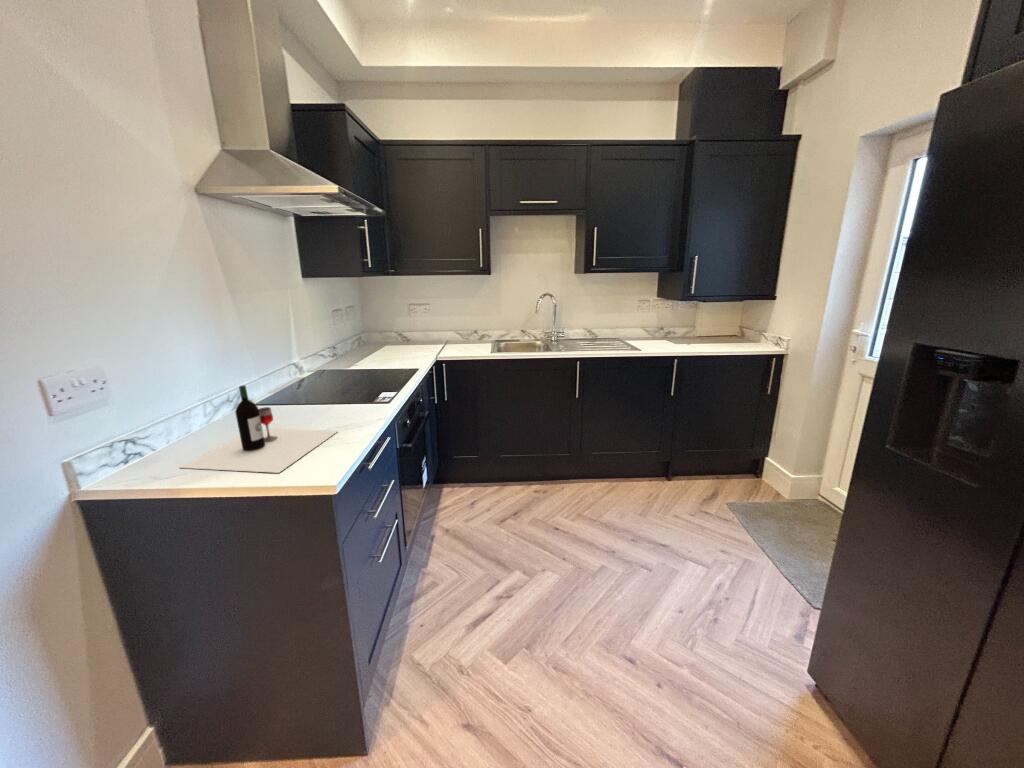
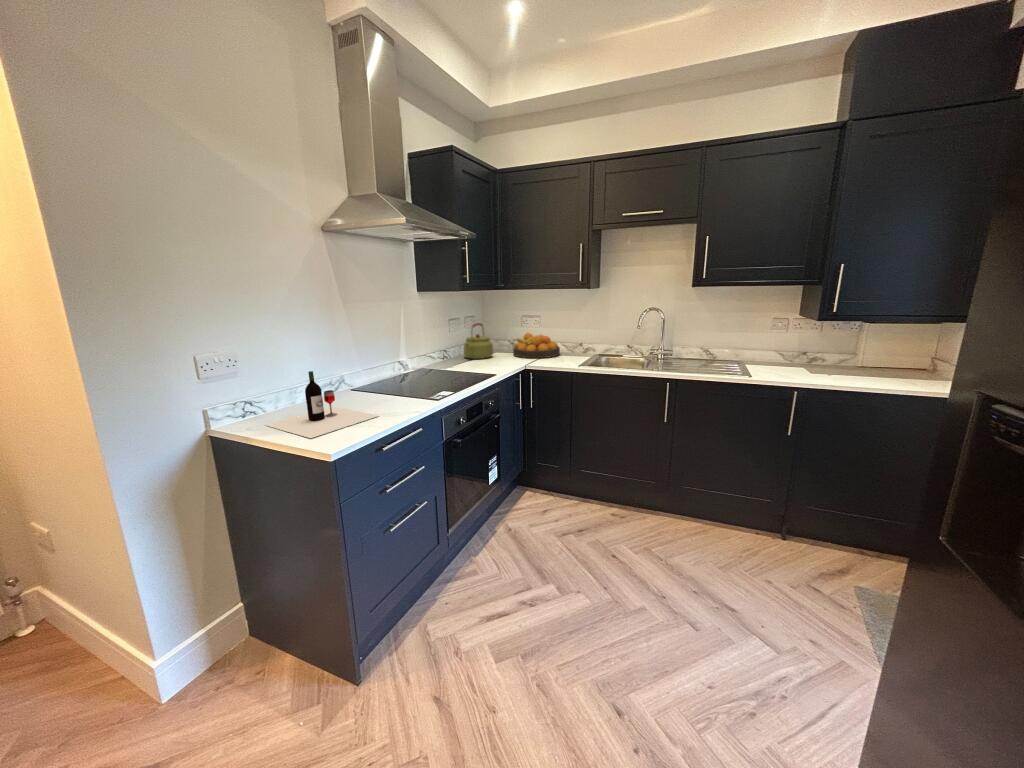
kettle: none [354,313,390,354] -> present [464,323,493,359]
fruit bowl: none [407,322,459,349] -> present [513,333,560,358]

